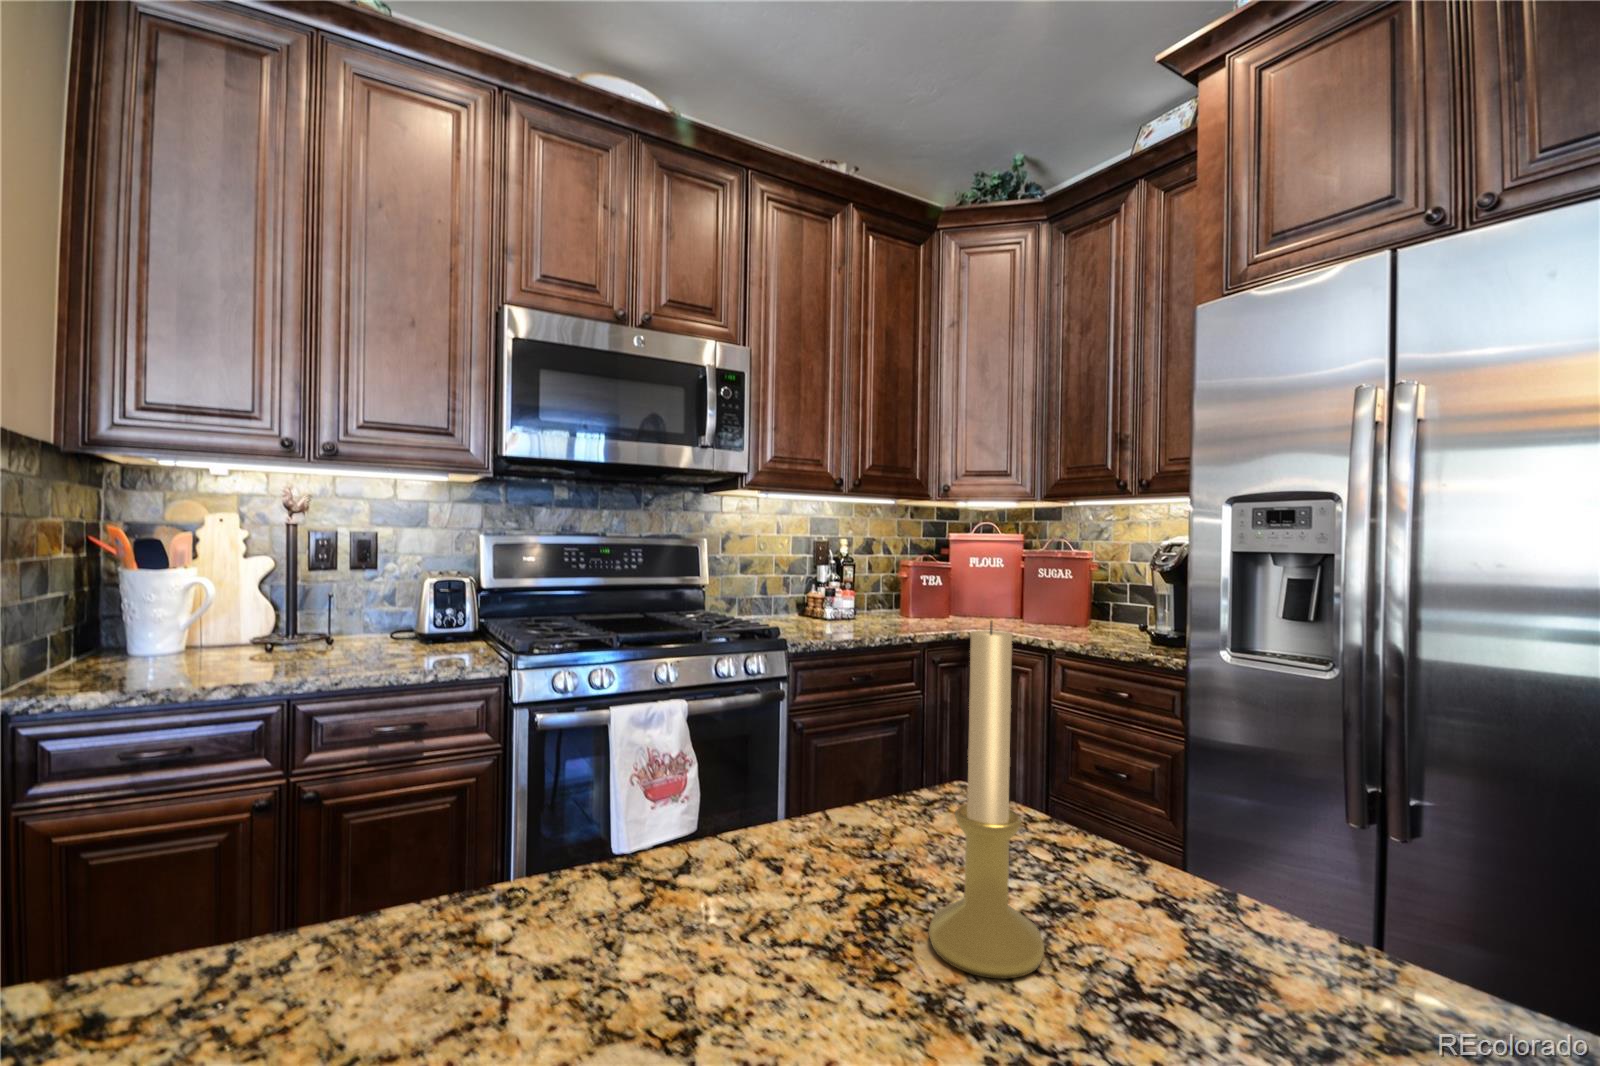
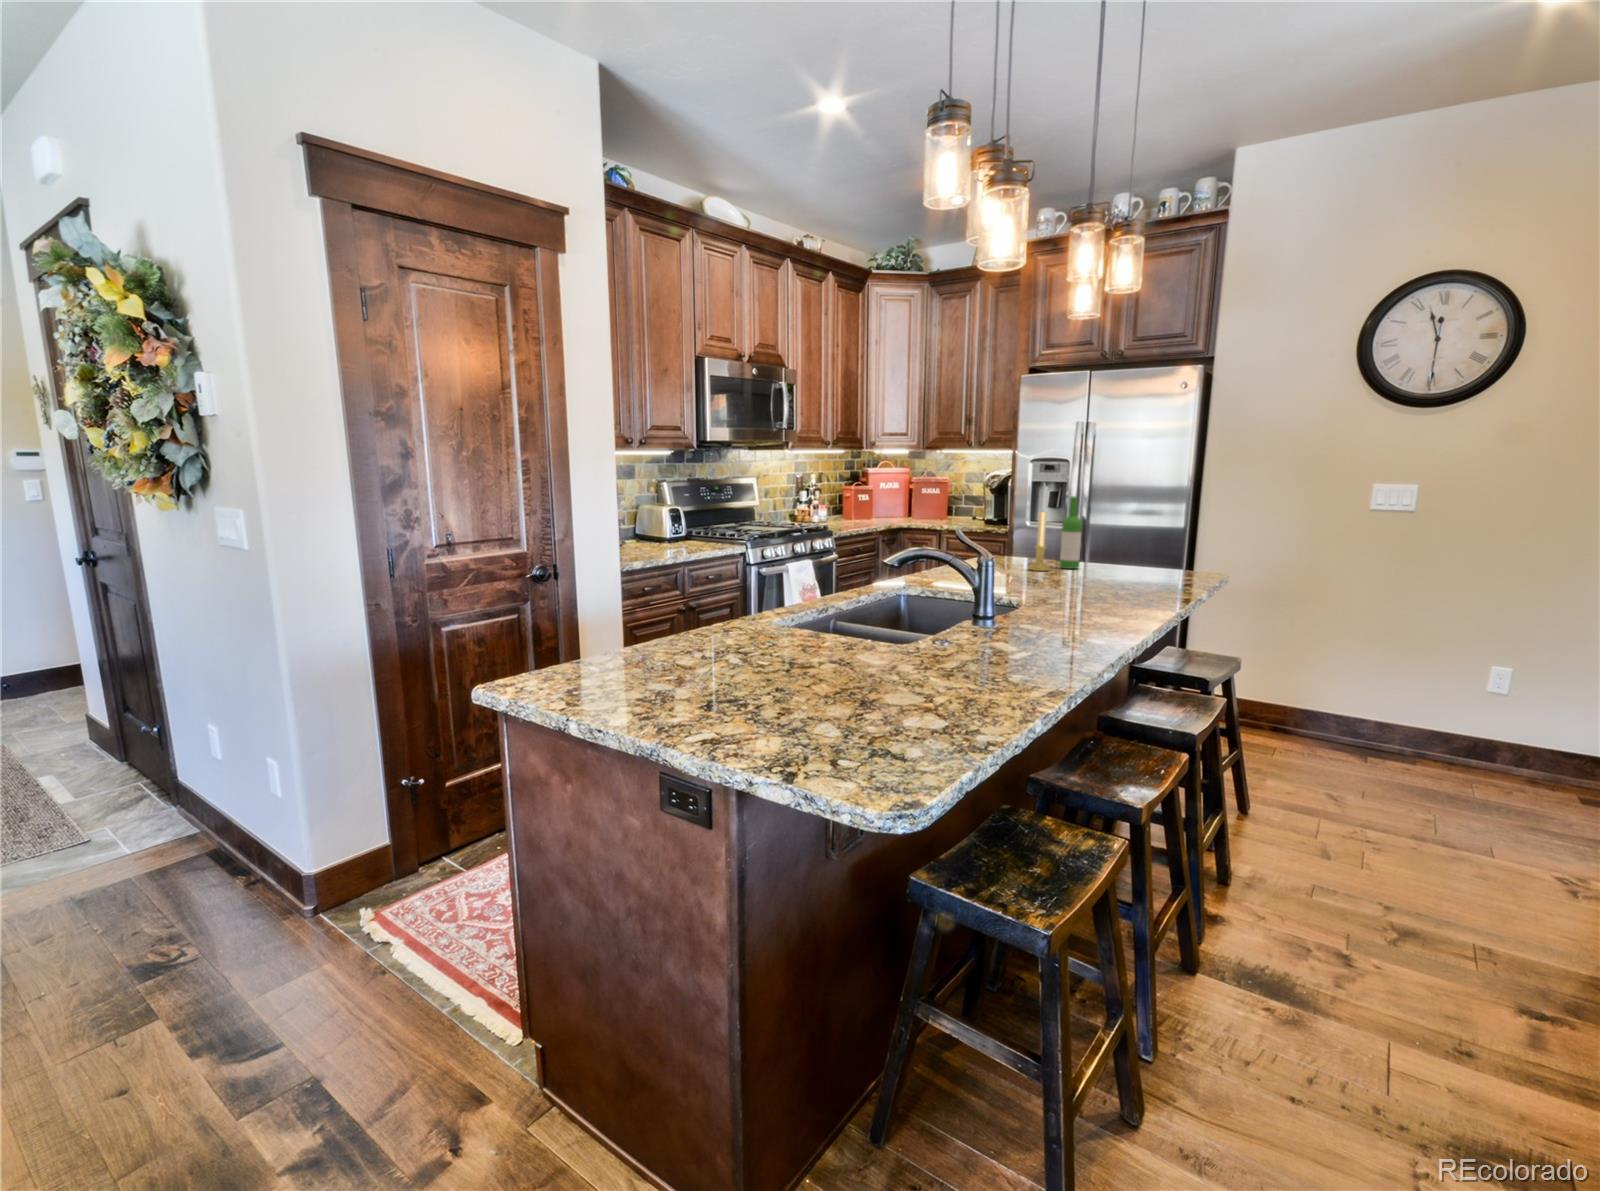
wine bottle: none [1137,561,1252,973] -> present [1060,497,1082,569]

